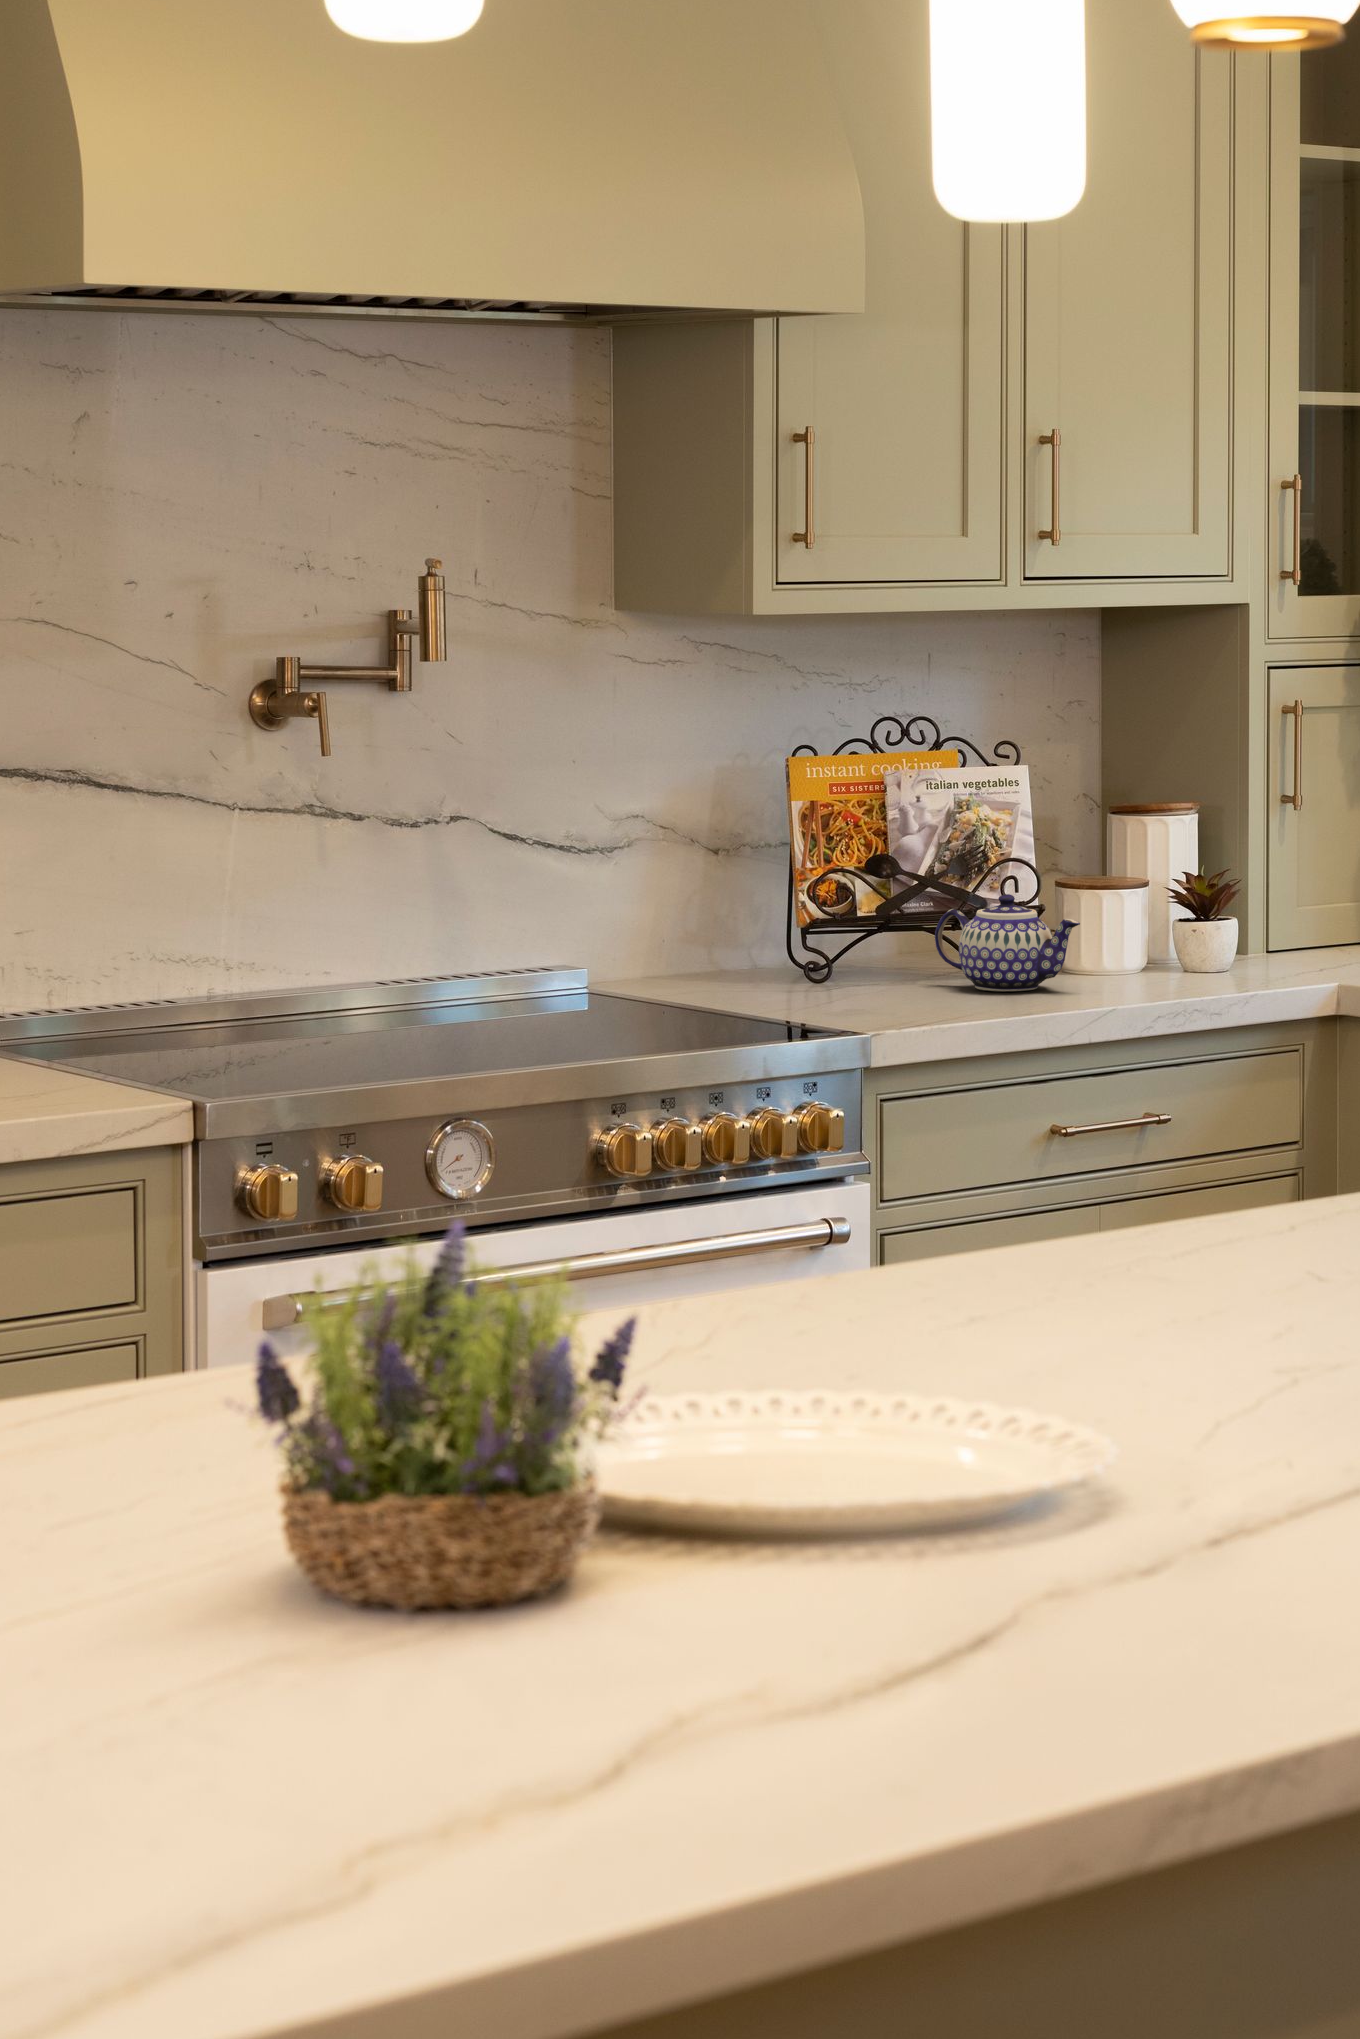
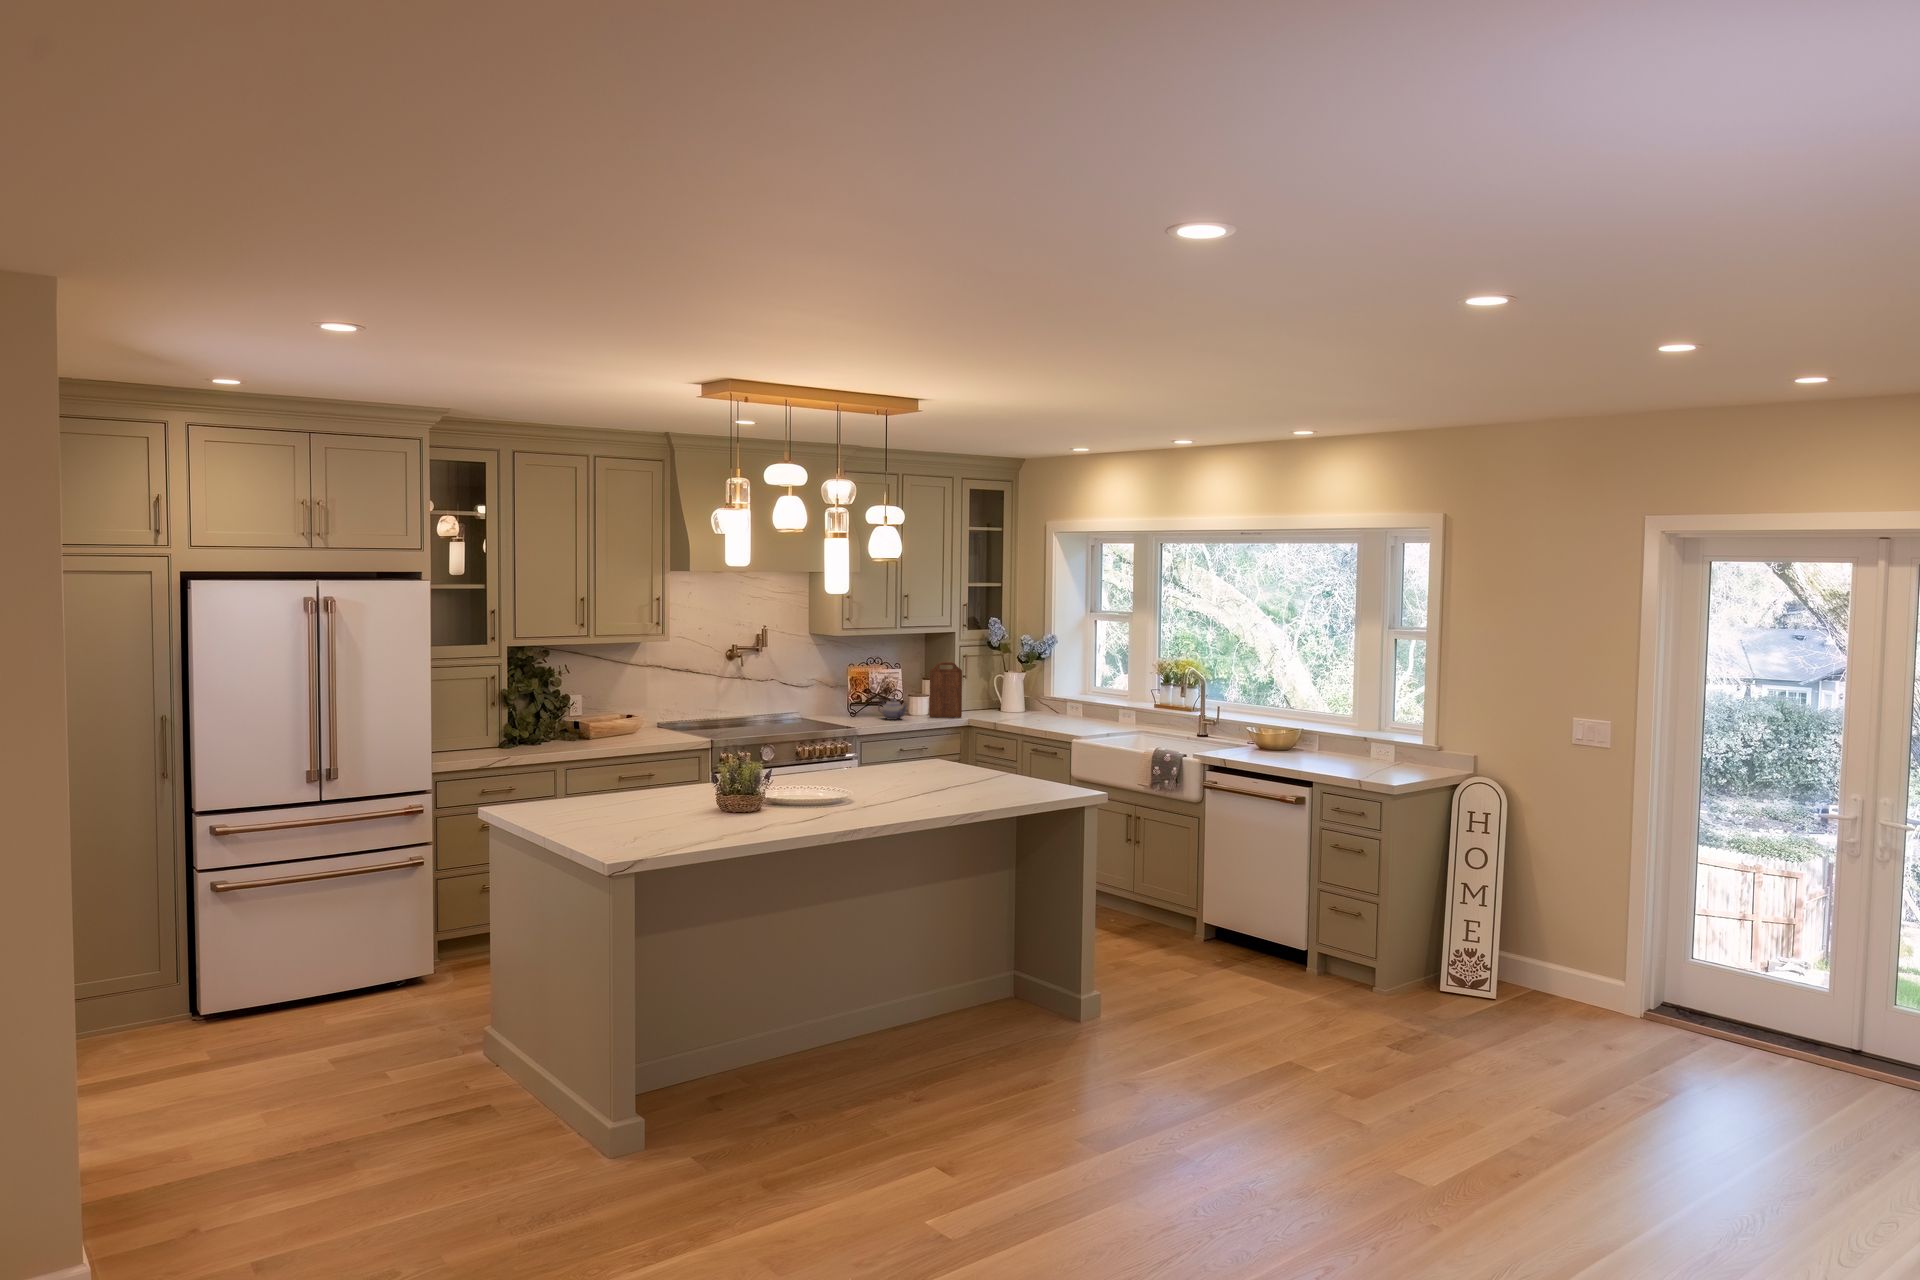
cutting board: none [1161,728,1308,978] -> present [929,662,962,717]

